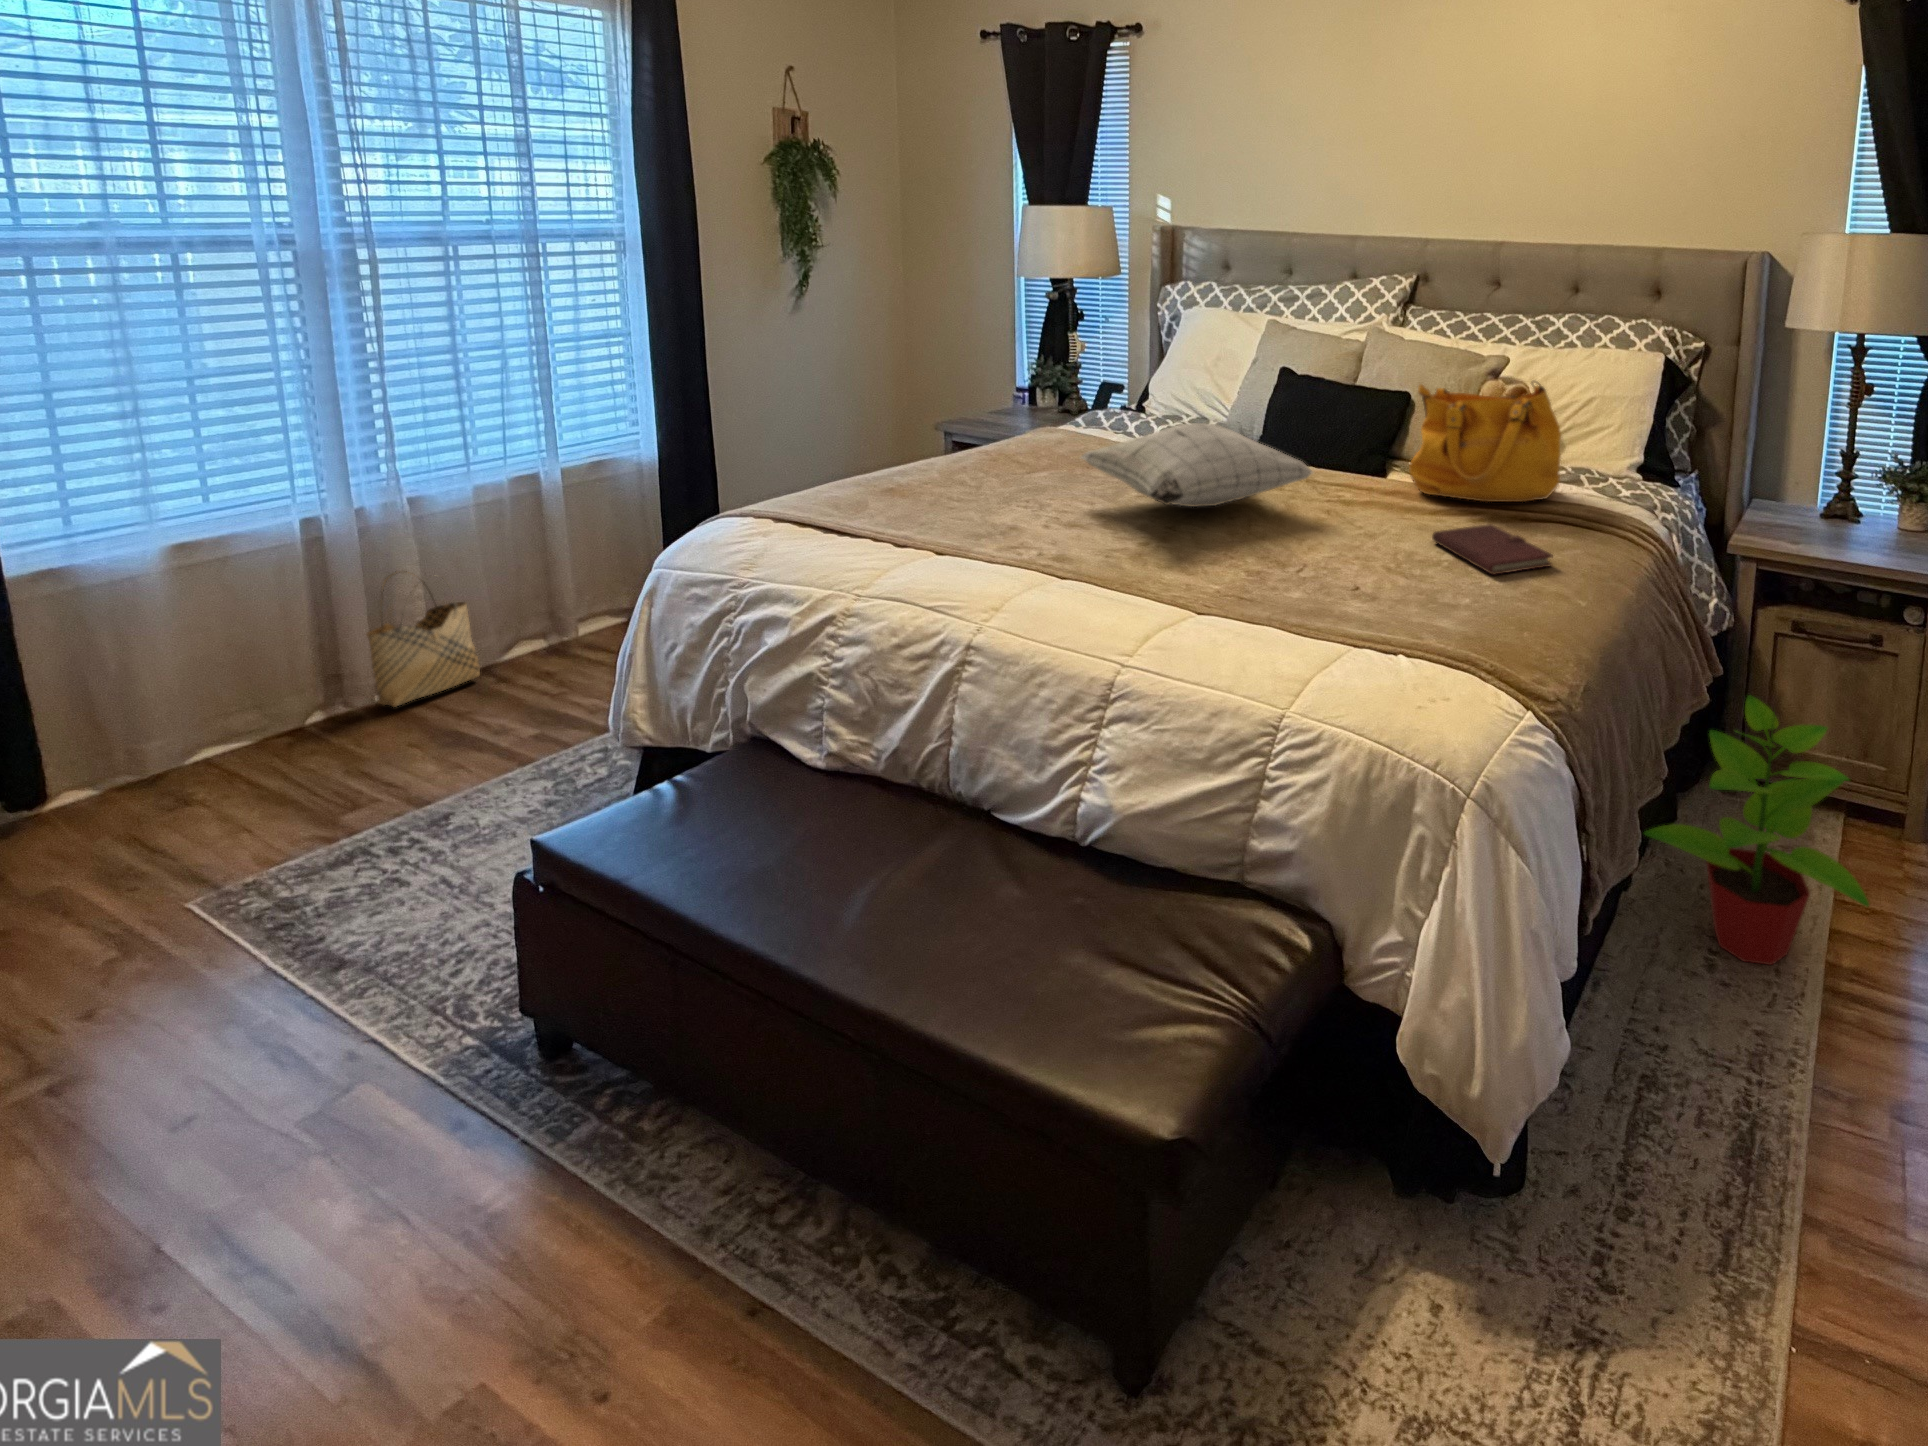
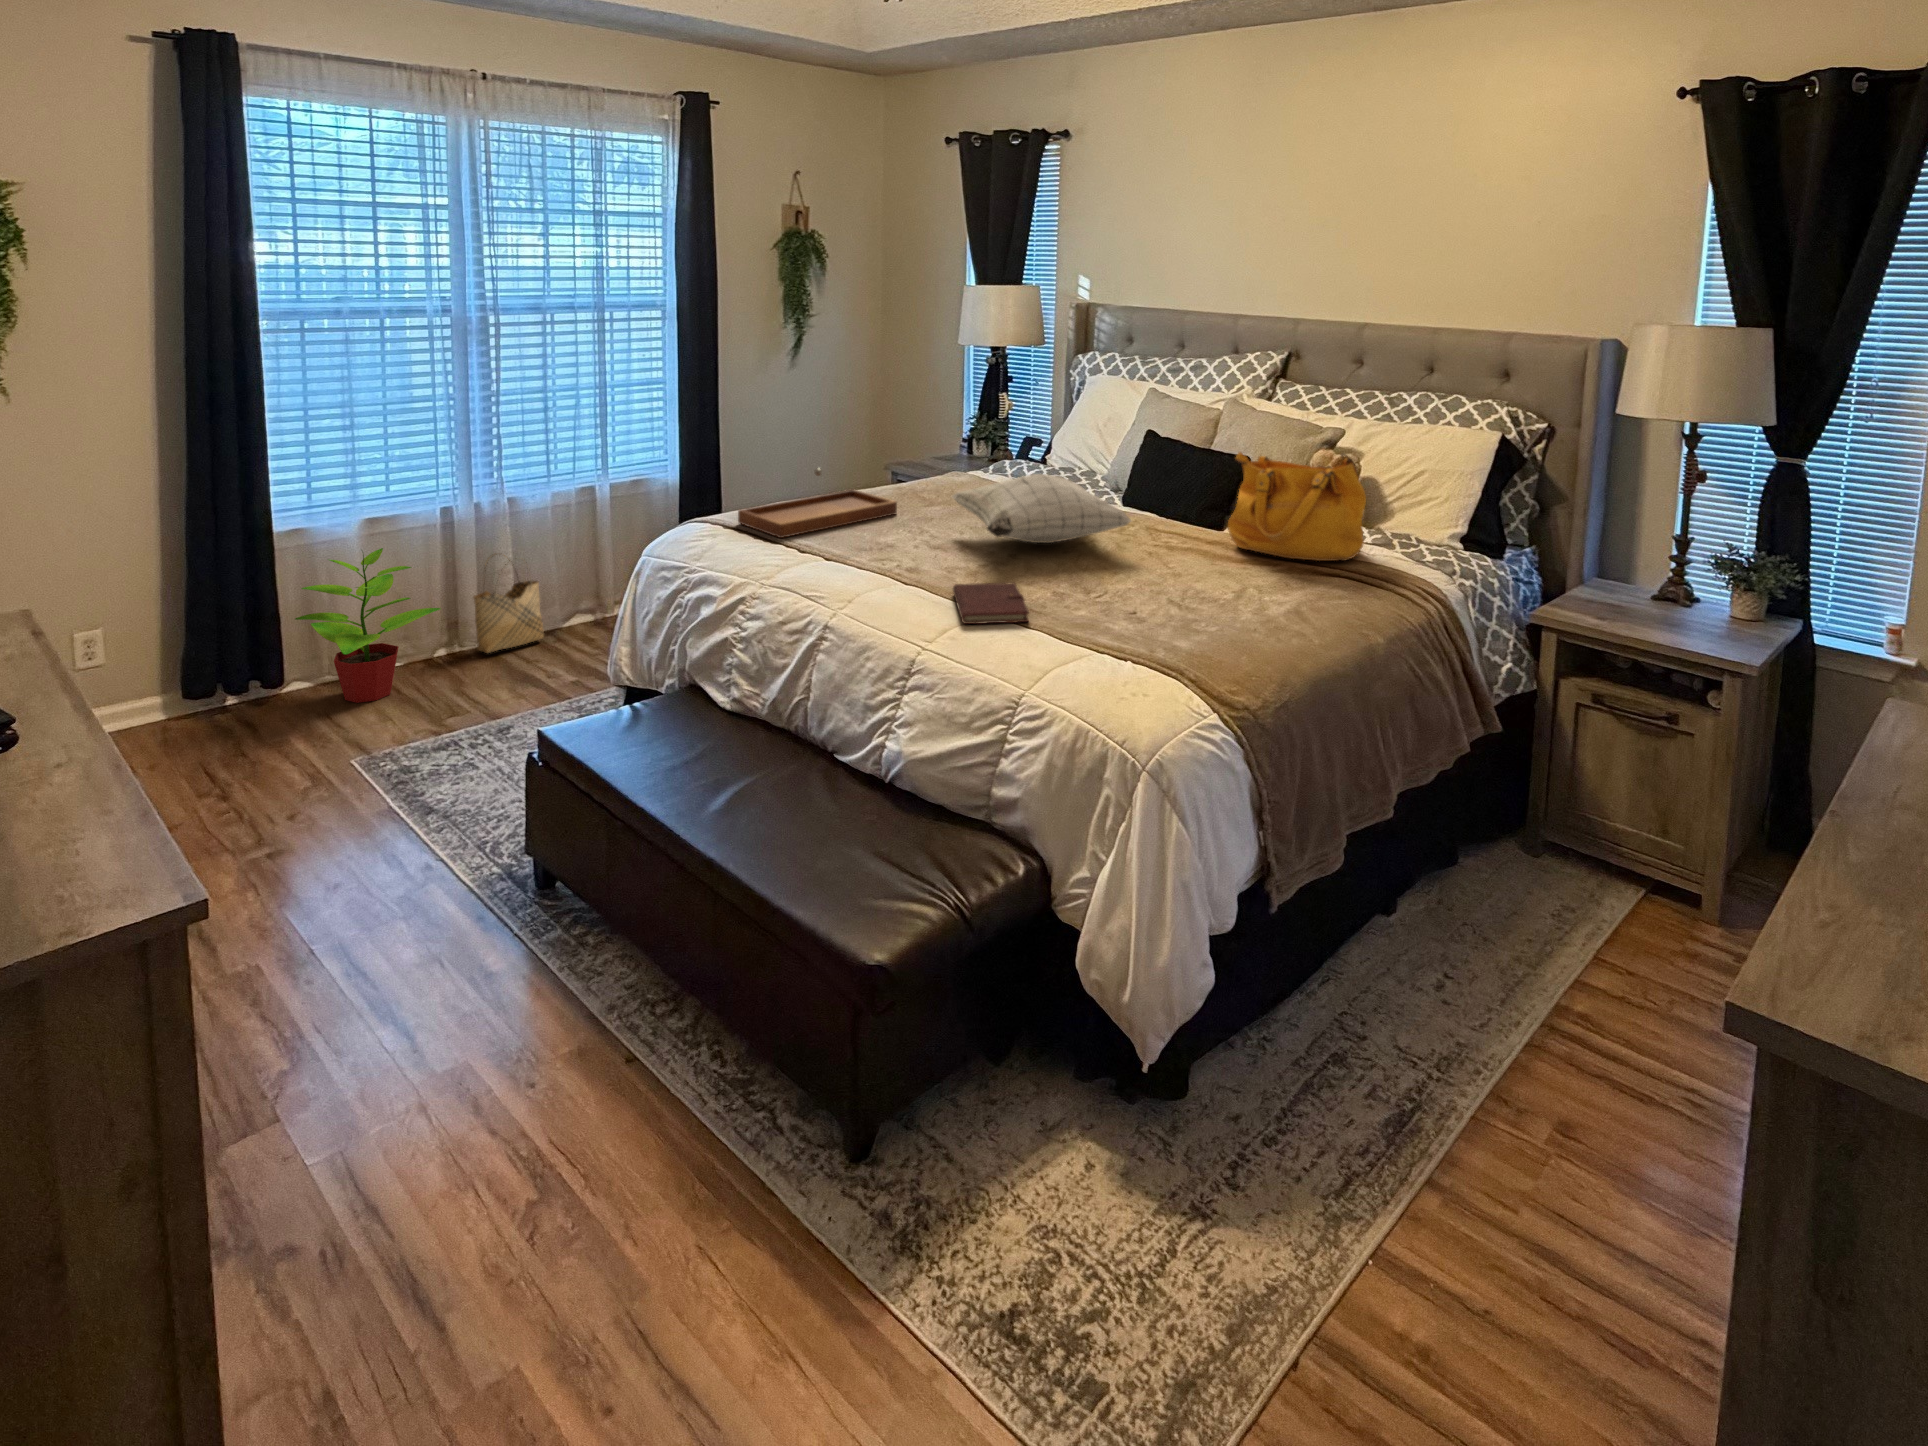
tray: none [791,432,1001,527] -> present [738,469,897,538]
notebook: present [1432,524,1552,575] -> present [953,583,1029,624]
potted plant: present [1644,695,1869,965] -> present [295,548,441,703]

